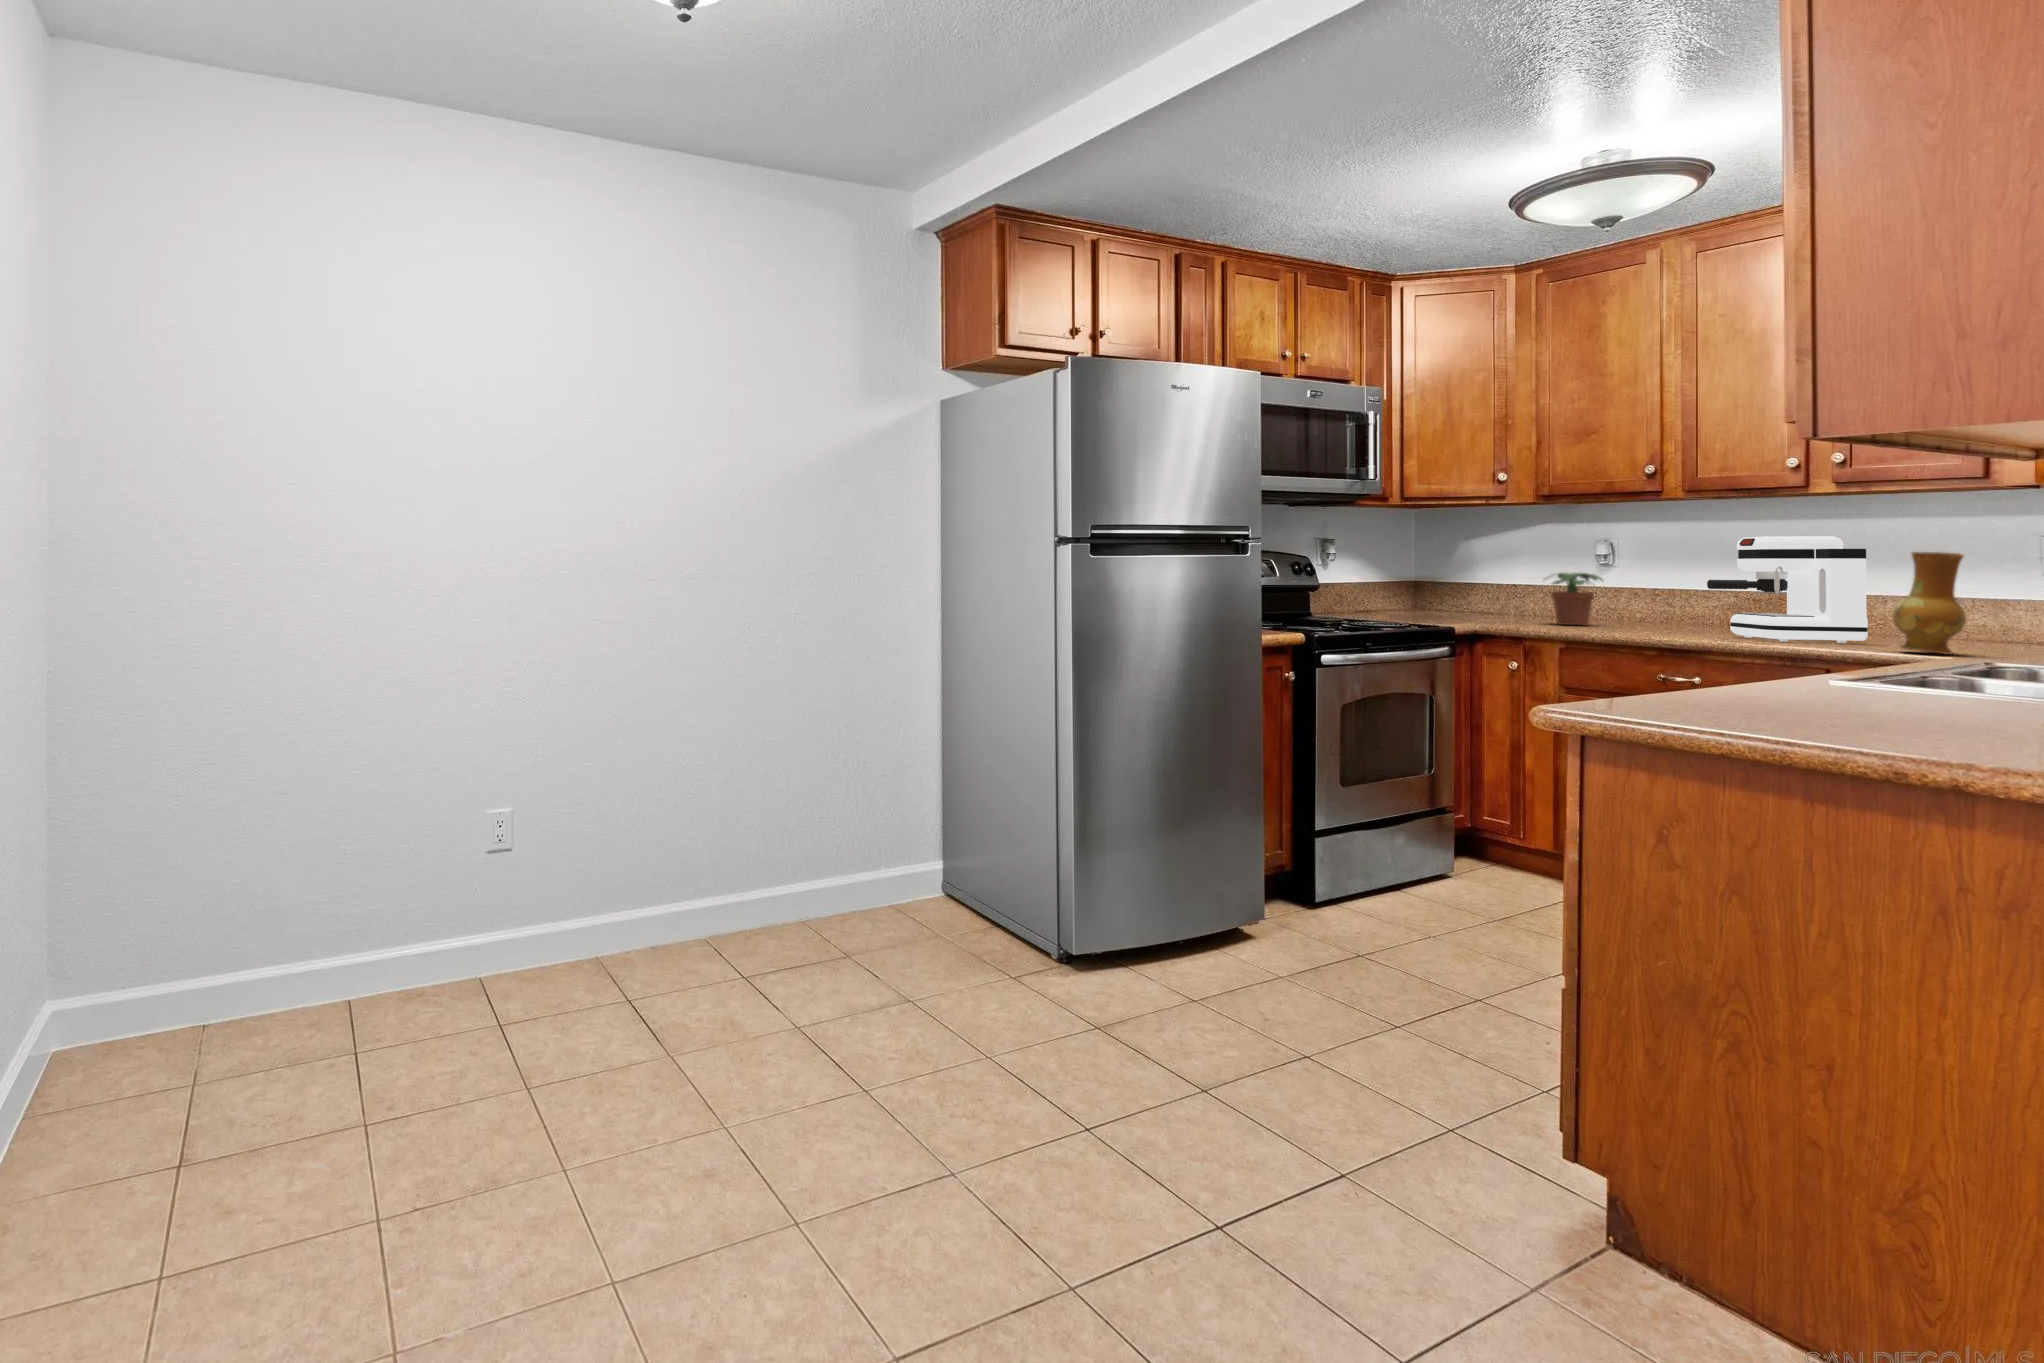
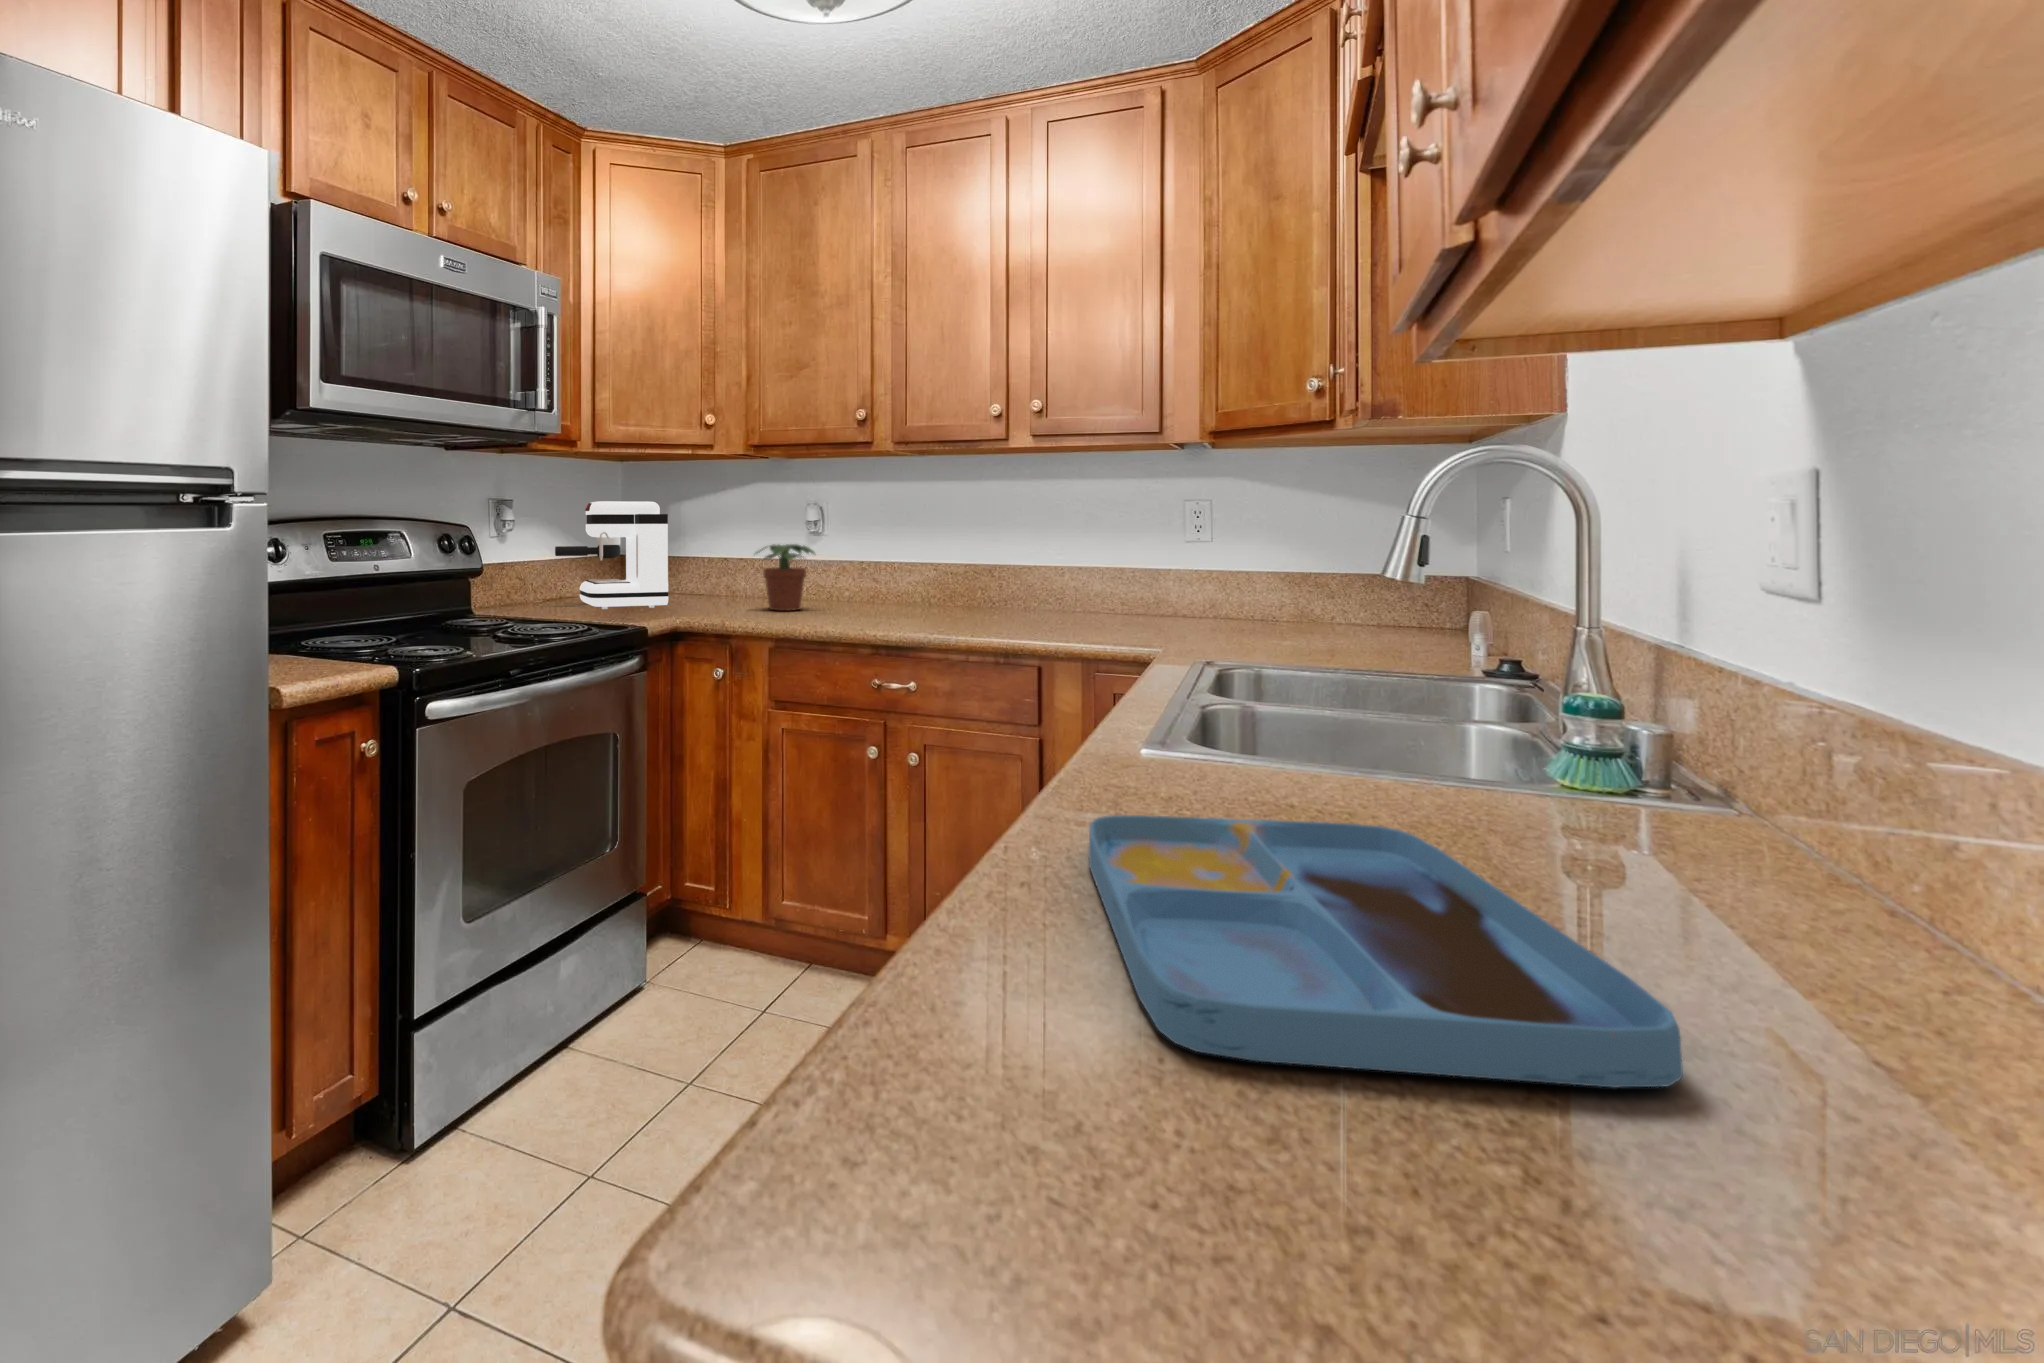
coffee maker: present [1707,536,1868,643] -> present [555,501,668,609]
ceramic jug: present [1892,552,1966,654] -> none [1091,520,1154,644]
tray: none [1746,680,1976,729] -> present [1088,815,1683,1088]

